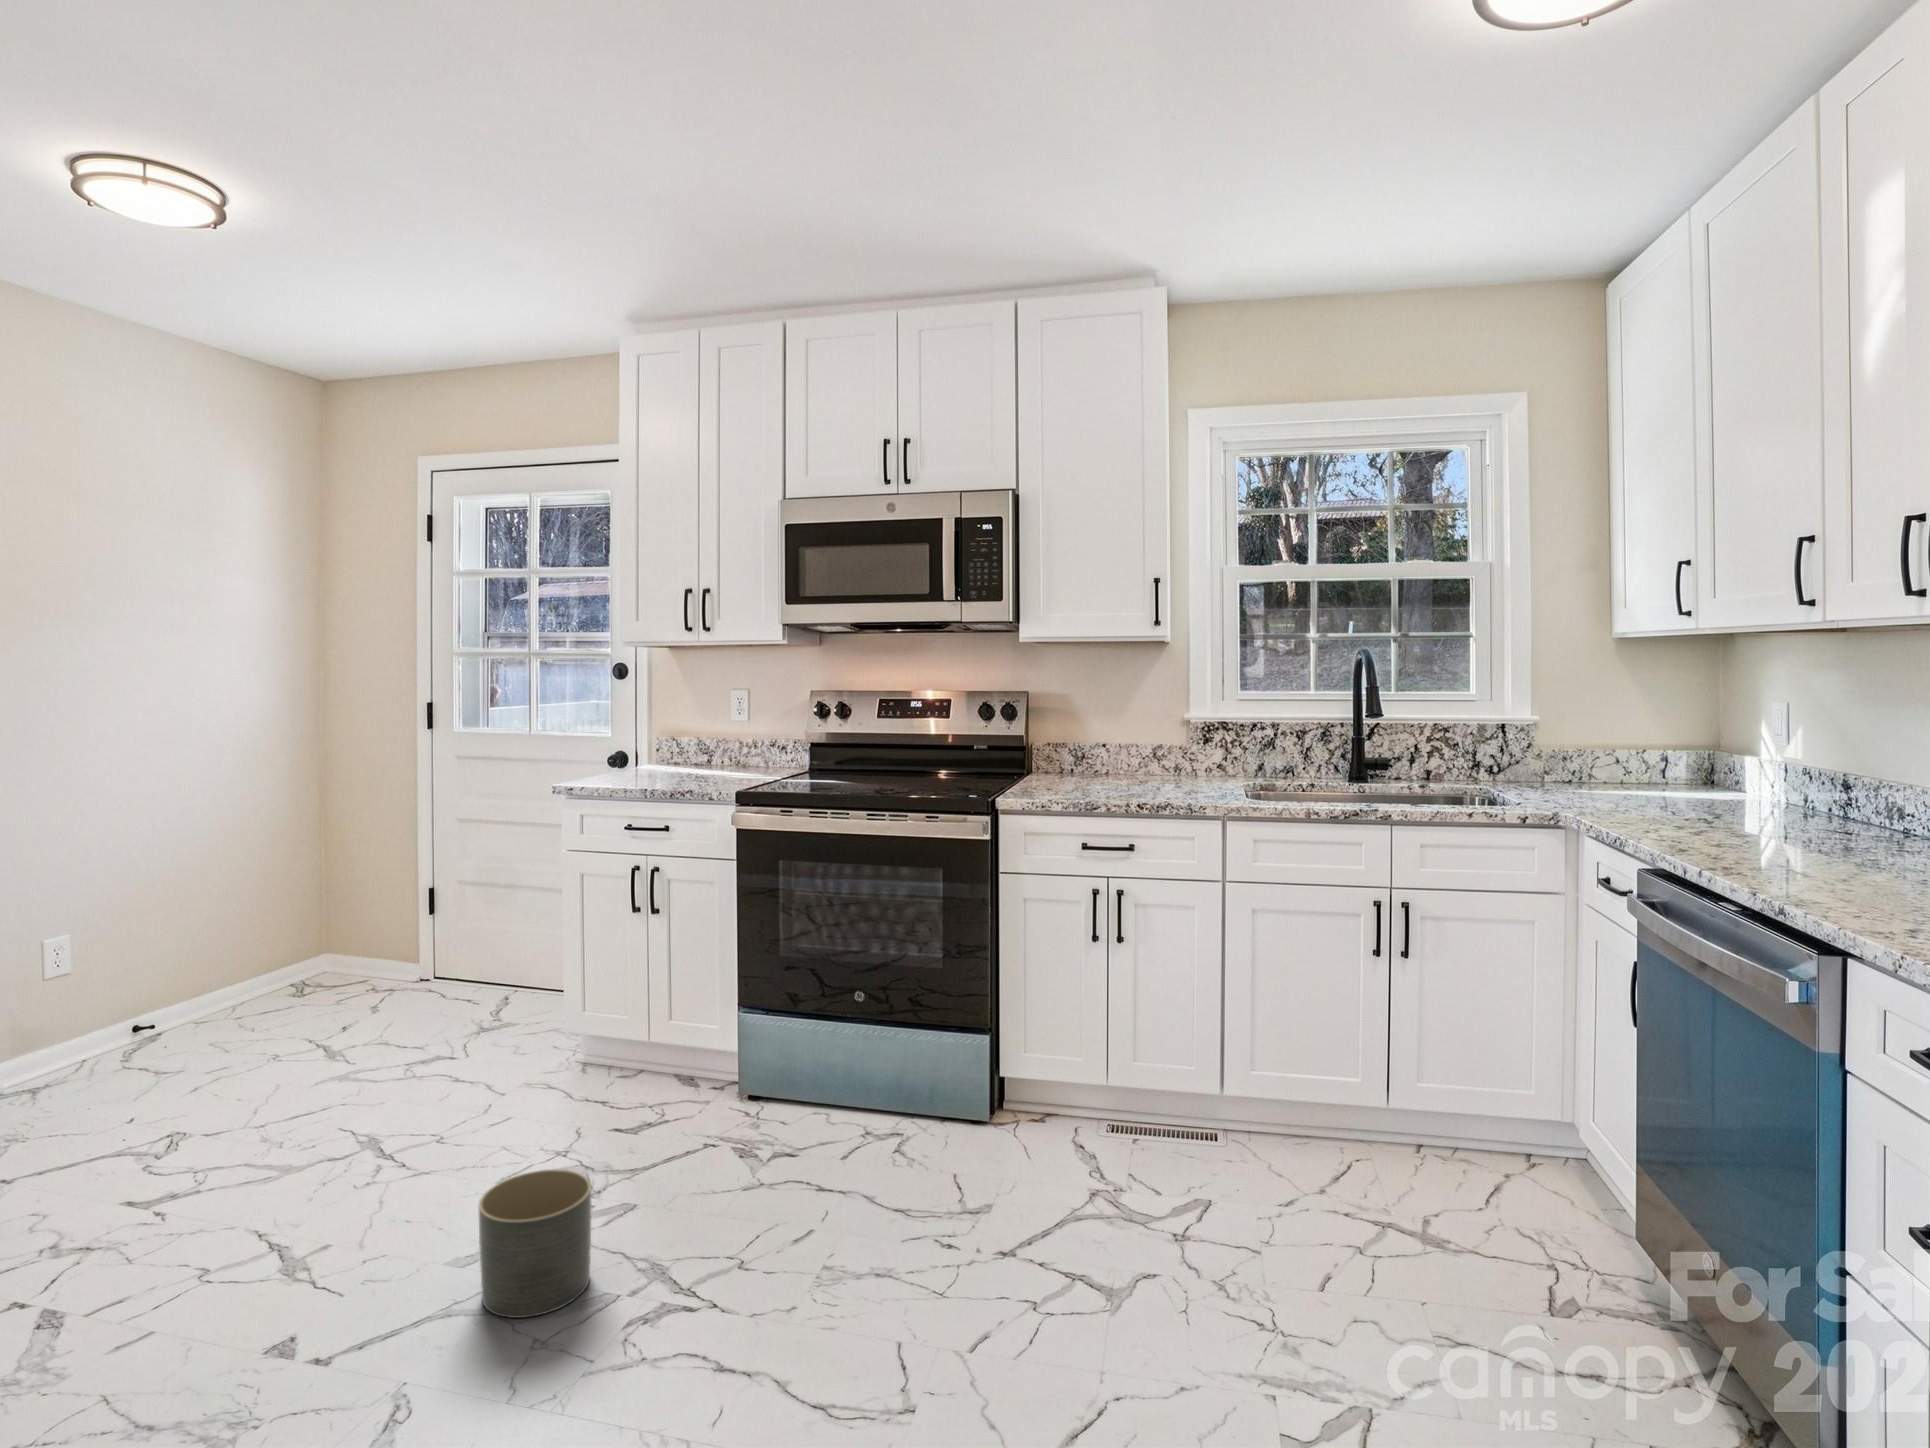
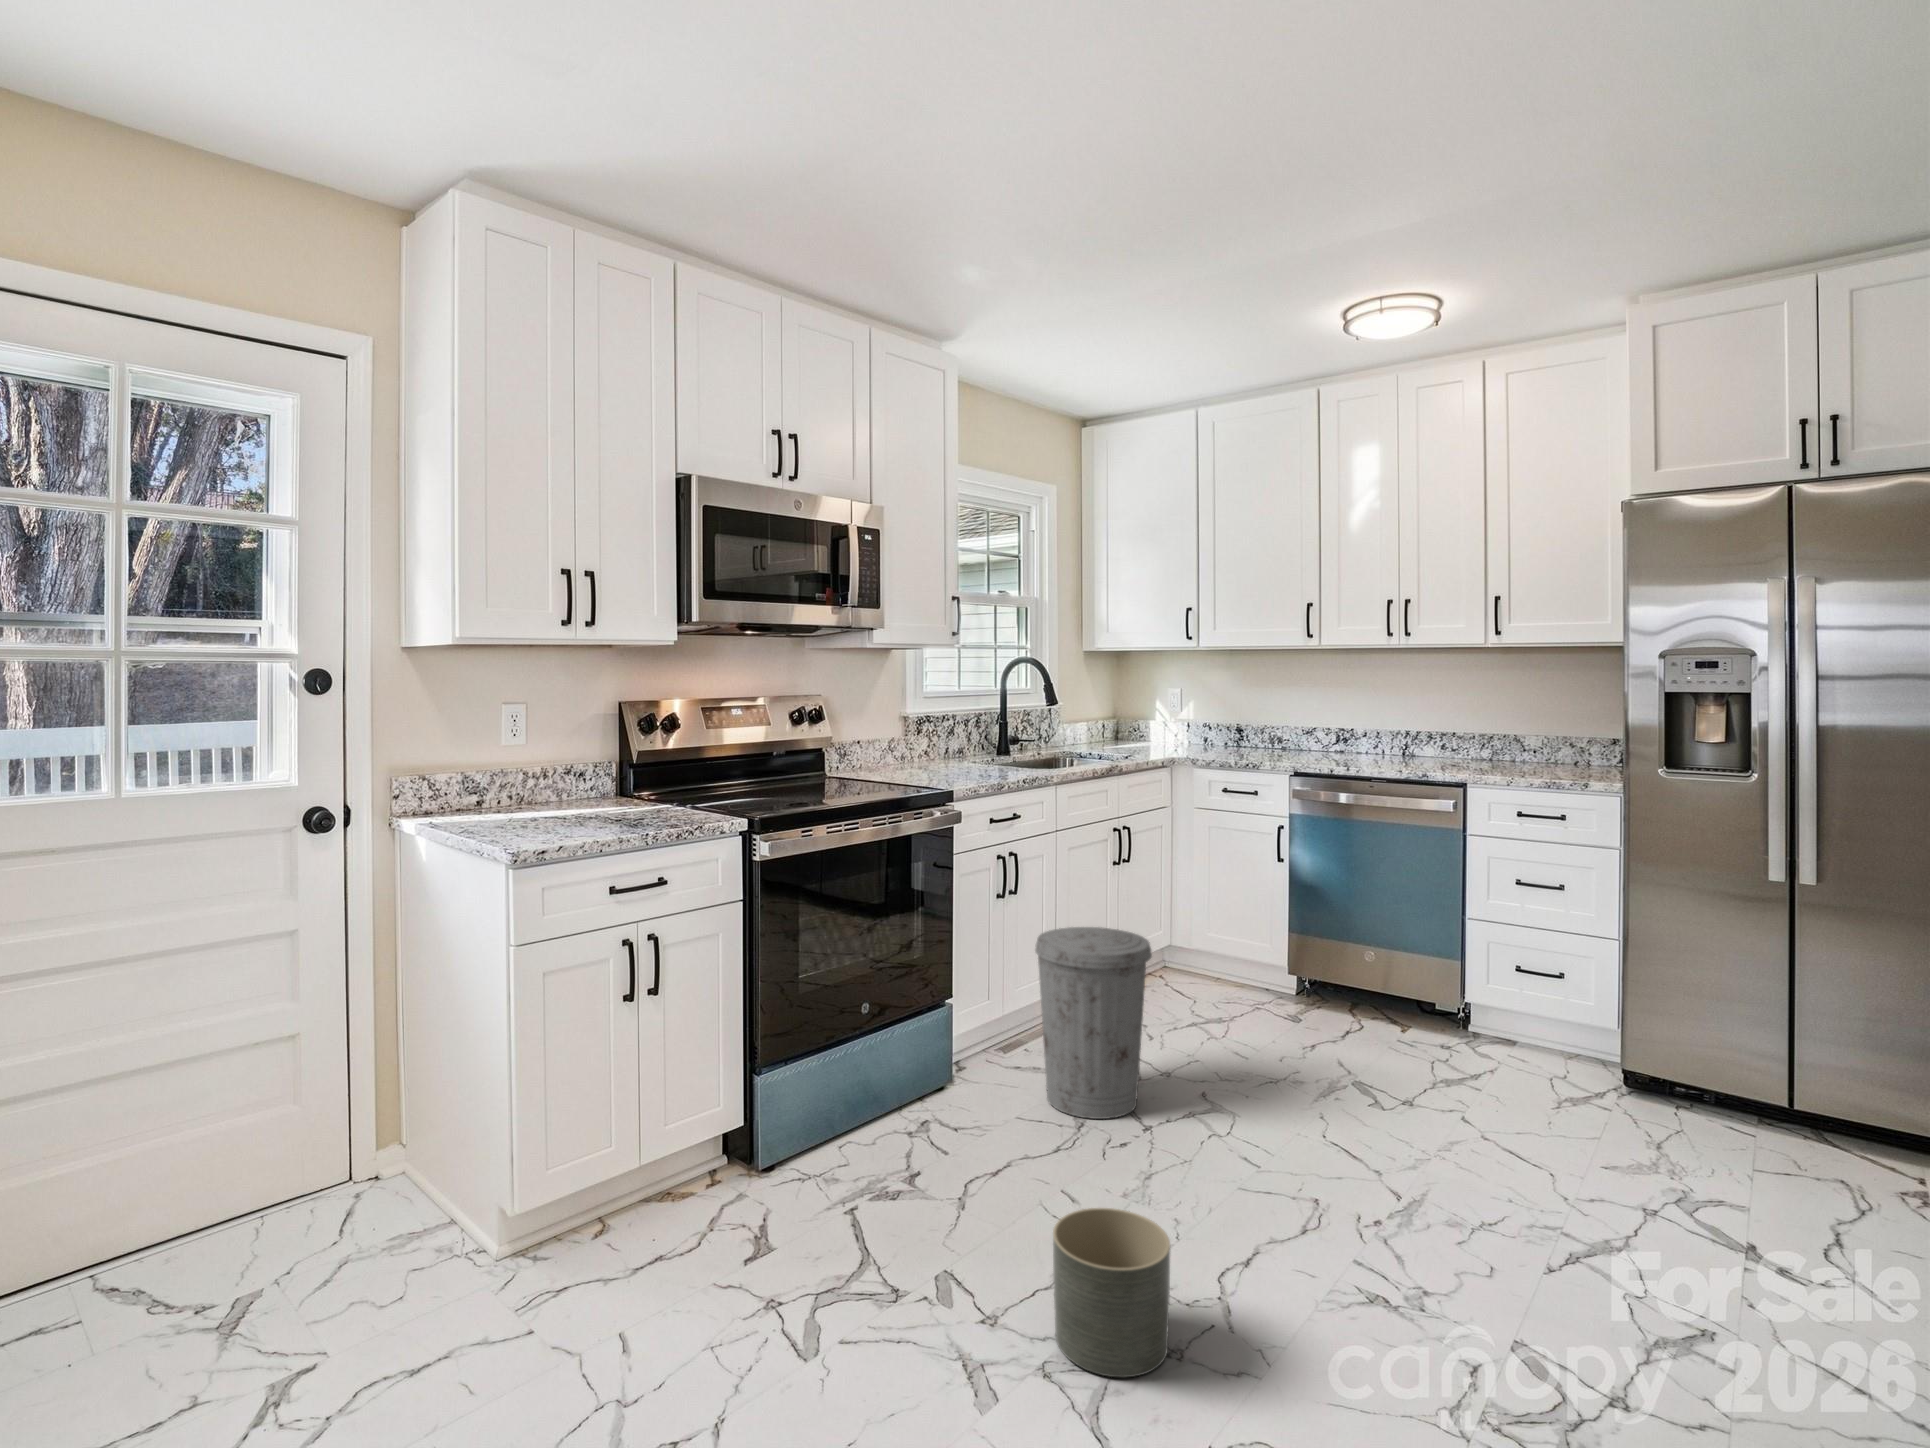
trash can: none [950,979,1089,1217] -> present [1035,927,1152,1119]

